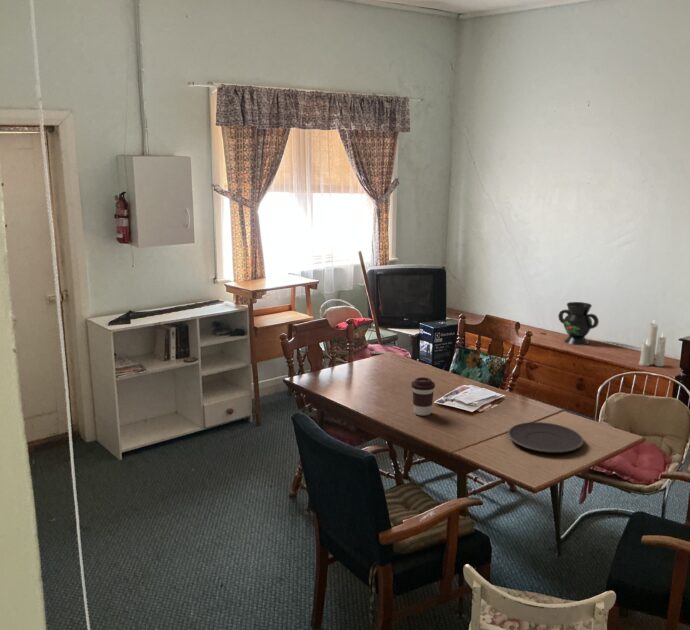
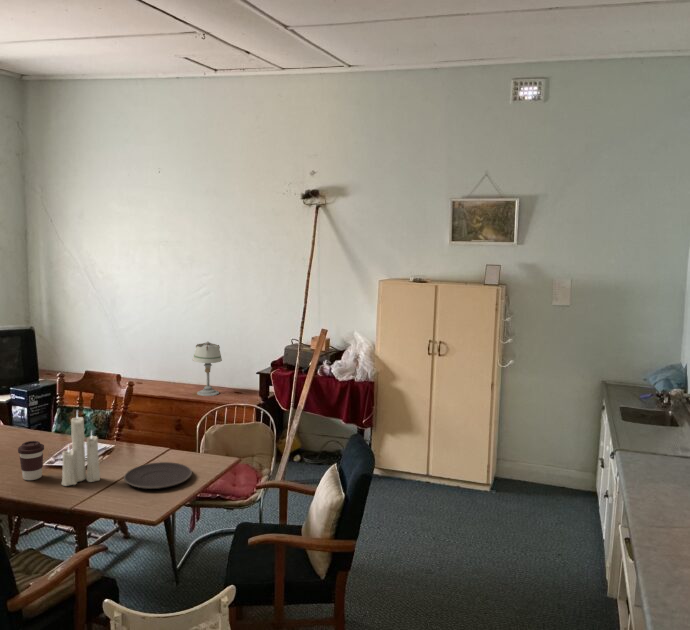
table lamp: none [603,296,639,358] -> present [192,342,222,396]
decorative vase: present [559,302,599,345] -> none [152,350,189,390]
candle: present [639,323,666,366] -> present [62,416,100,486]

